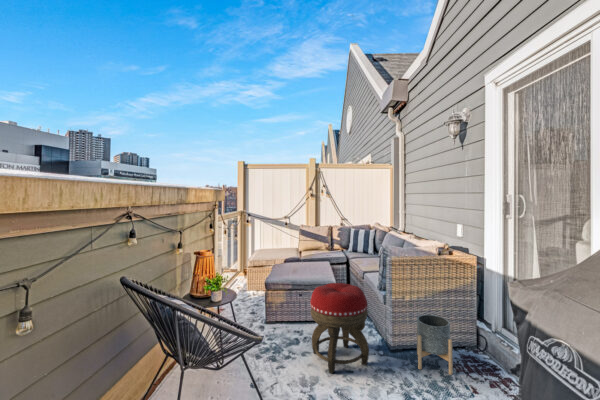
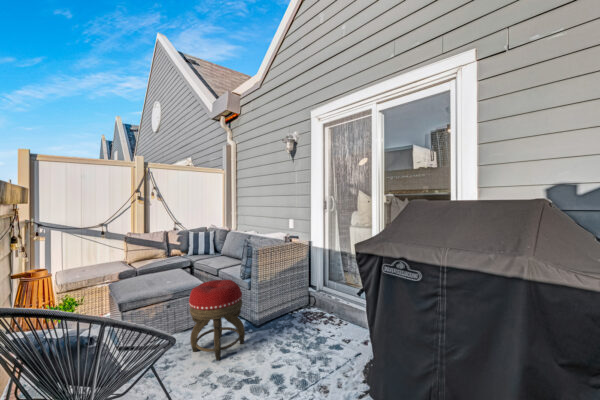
planter: present [417,315,453,375] -> none [275,289,303,332]

